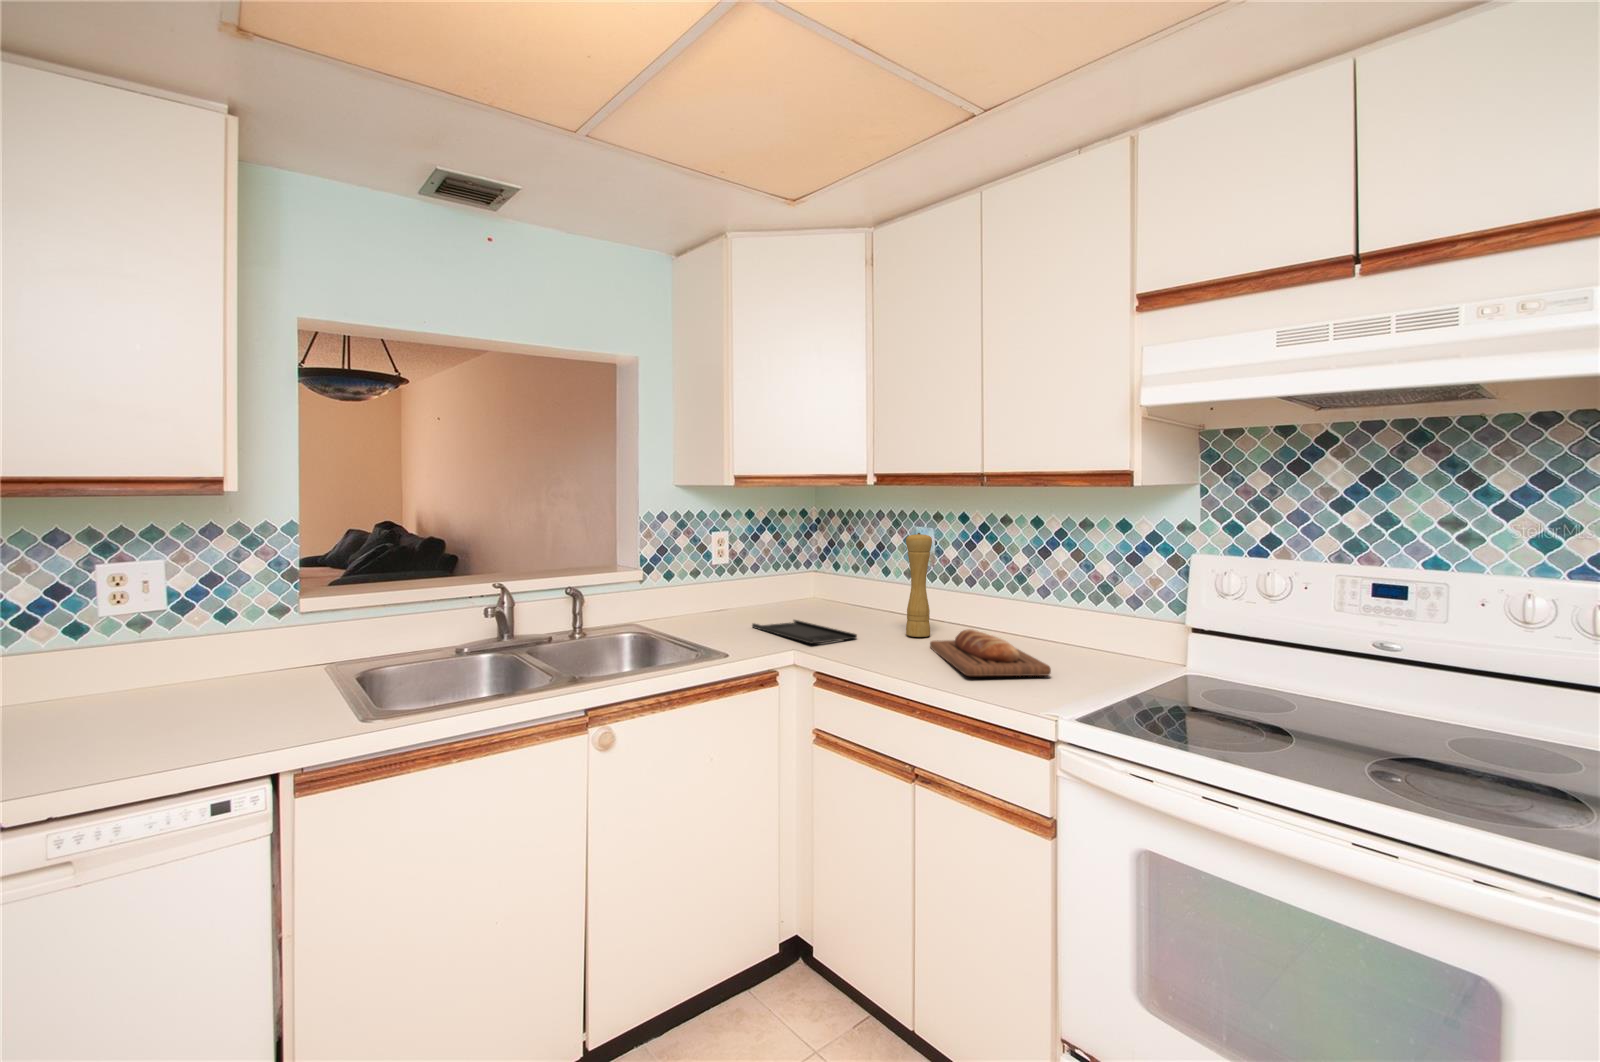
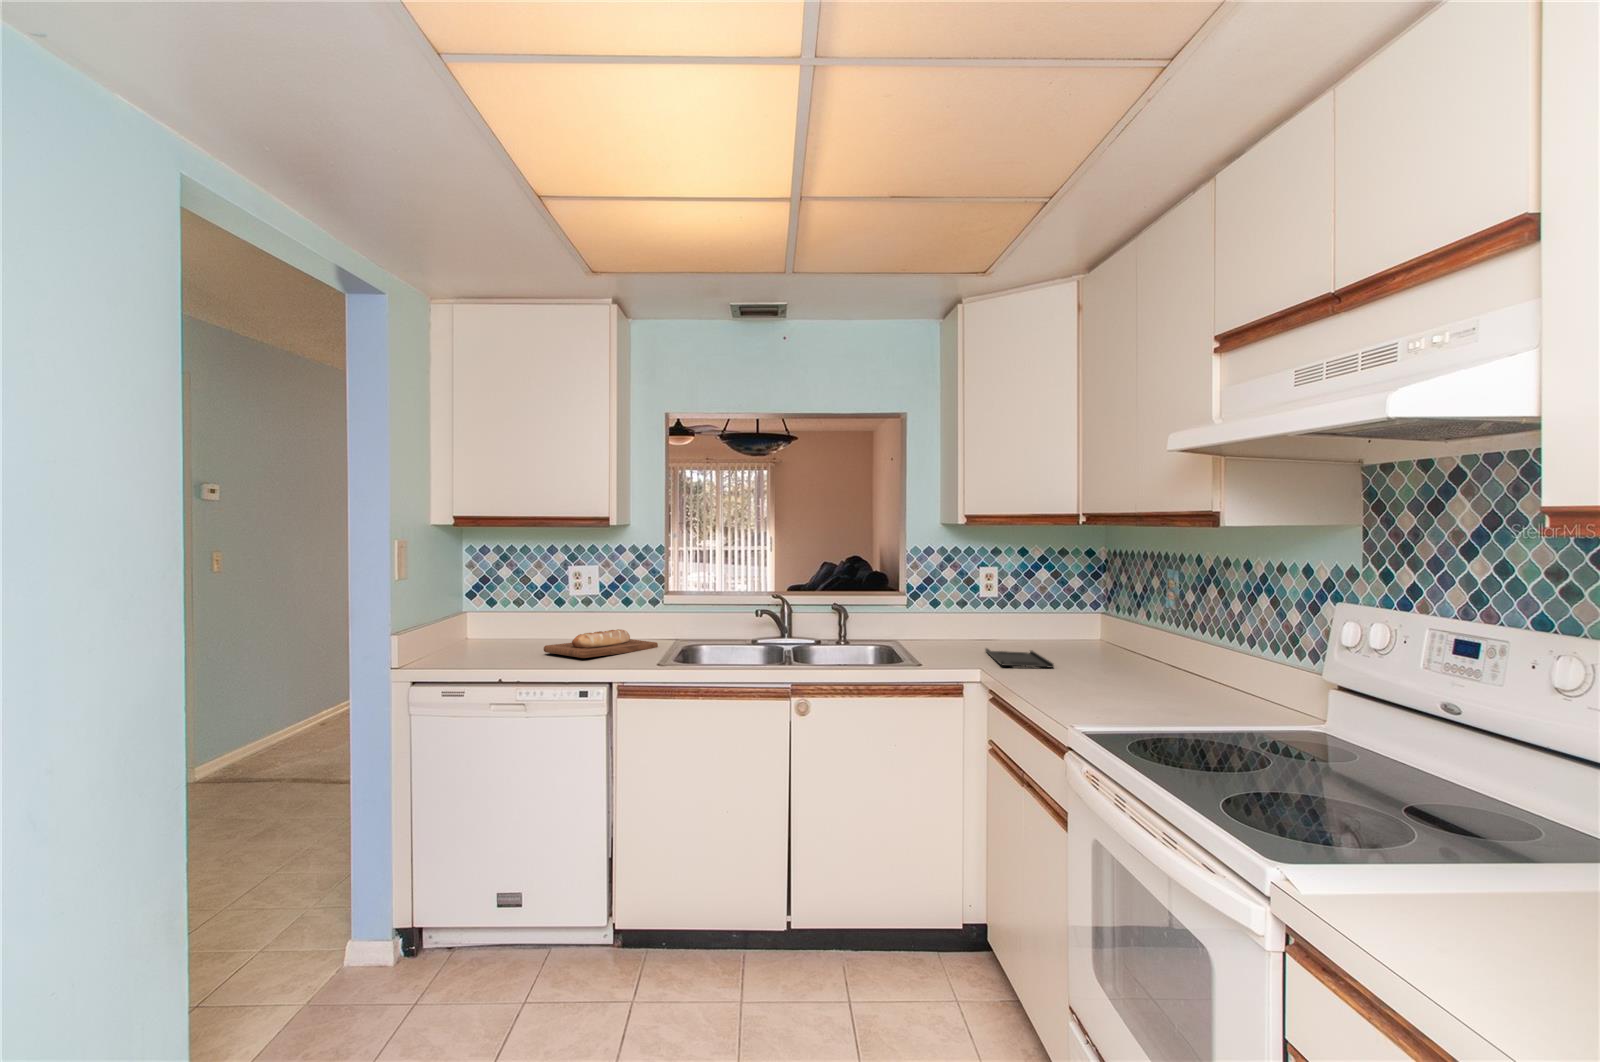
pepper mill: present [906,533,932,637] -> none [1105,572,1134,674]
bread loaf: present [930,629,1051,676] -> present [544,629,658,658]

